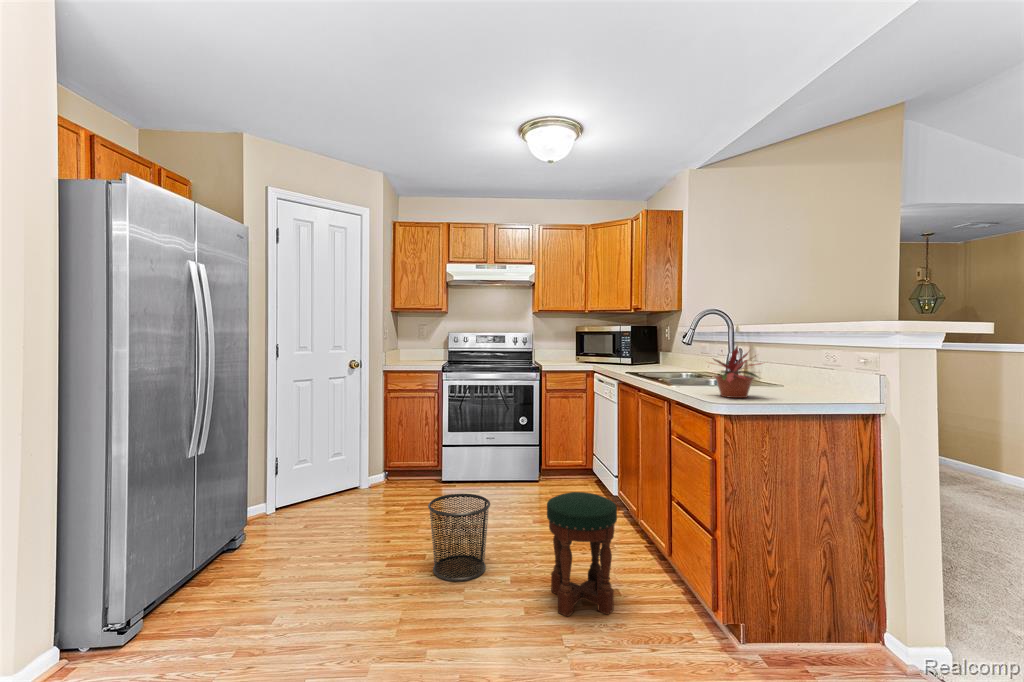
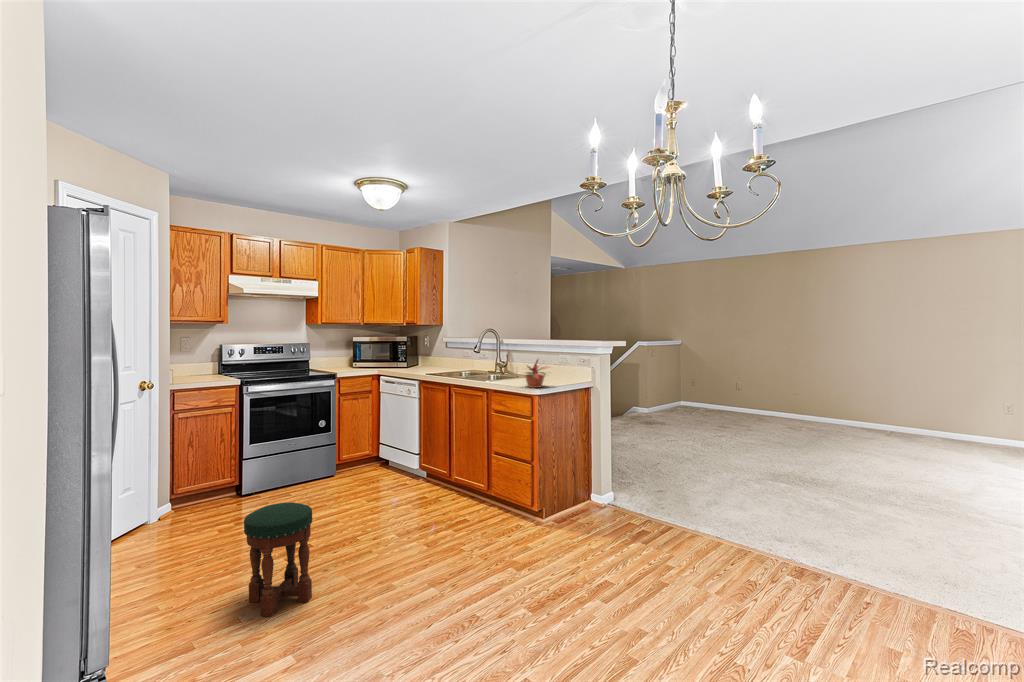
stool: present [547,492,617,617] -> present [244,503,313,616]
waste bin: present [428,494,490,581] -> none [323,482,375,551]

